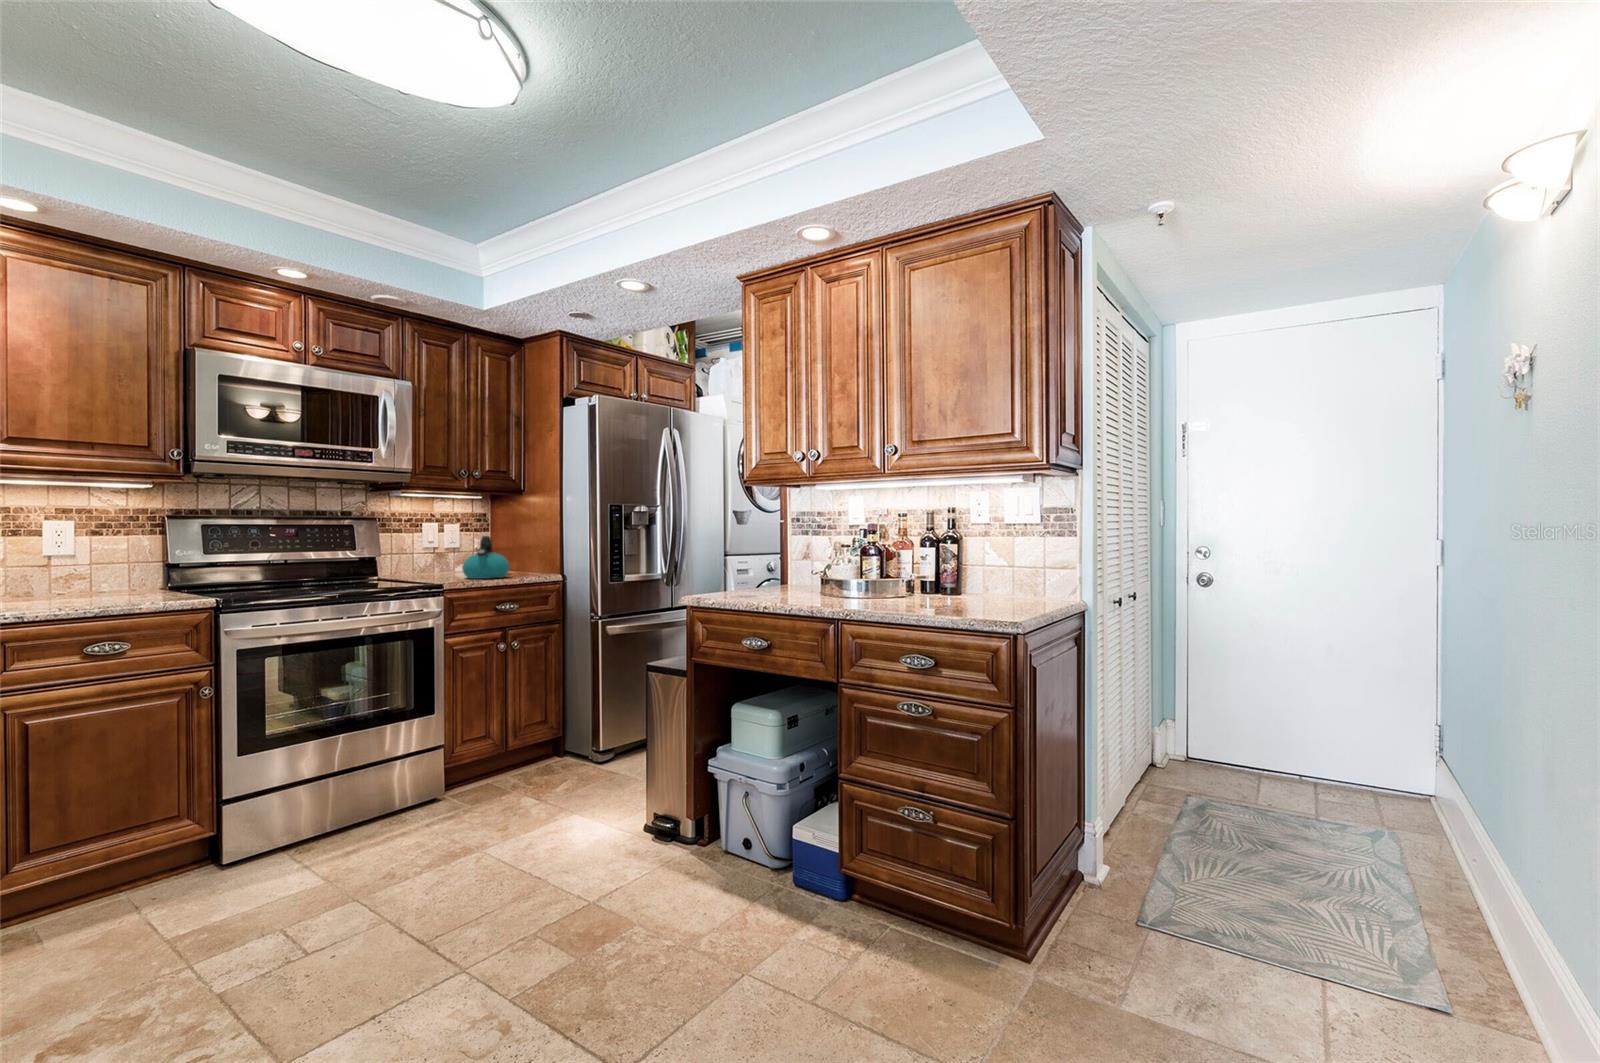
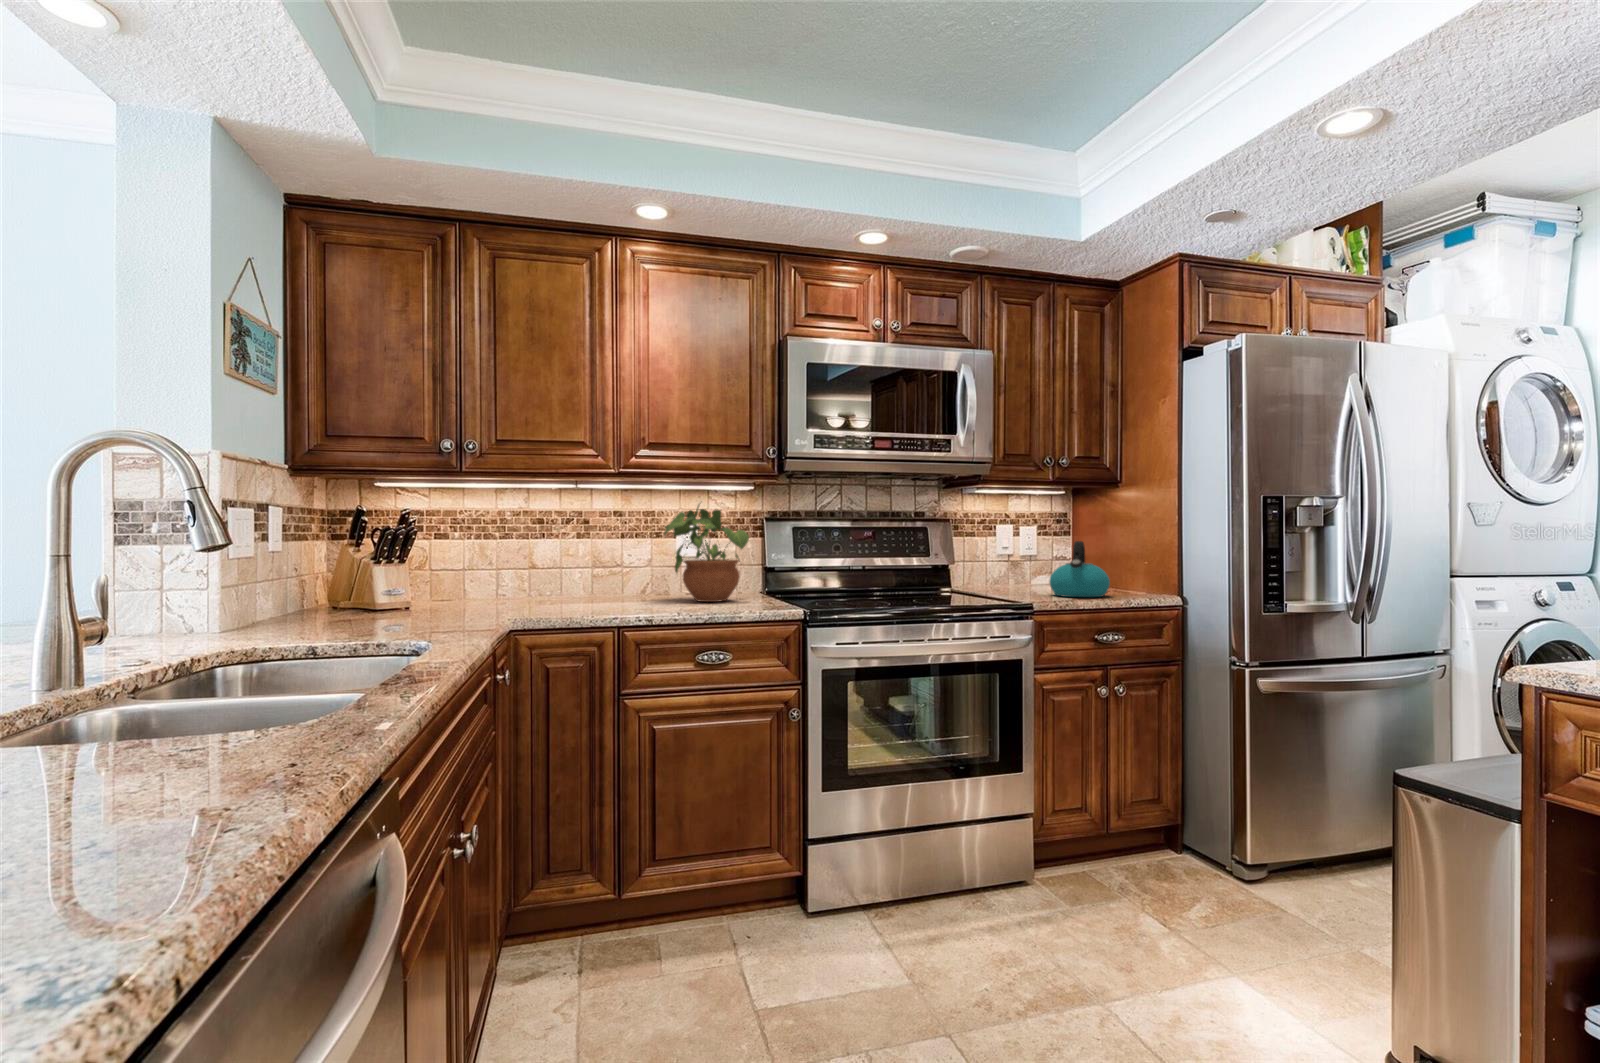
potted plant: none [29,498,149,599] -> present [664,504,749,602]

